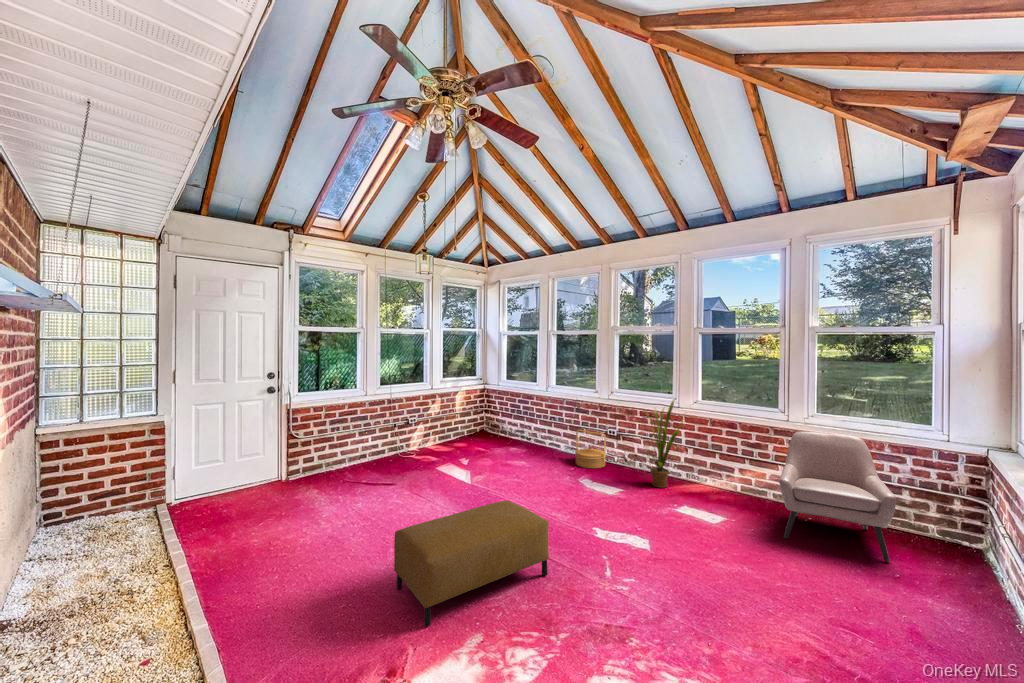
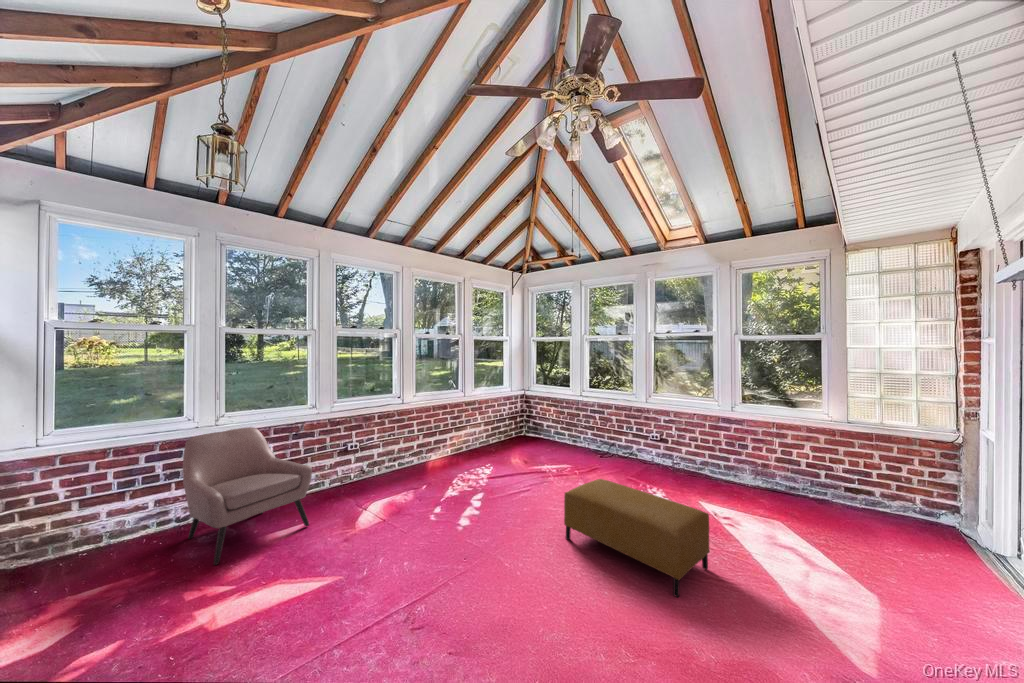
house plant: present [648,400,683,488] -> none [406,395,450,474]
woven basket: present [575,430,606,468] -> none [322,449,363,500]
armchair: present [779,431,897,562] -> present [183,427,312,565]

